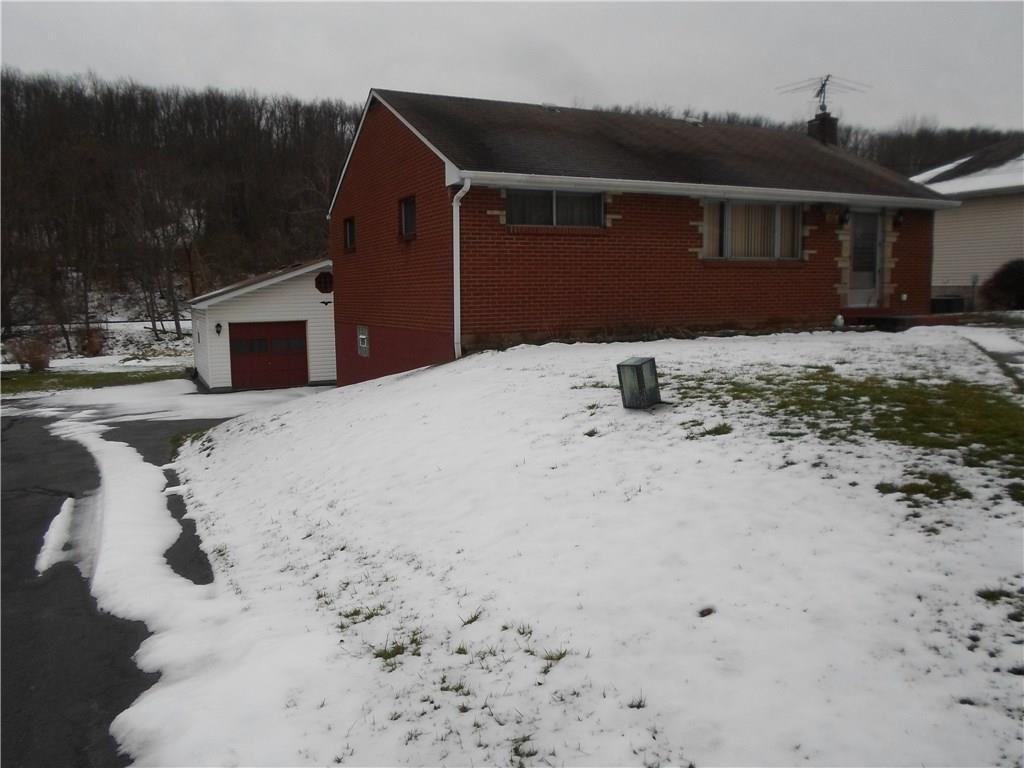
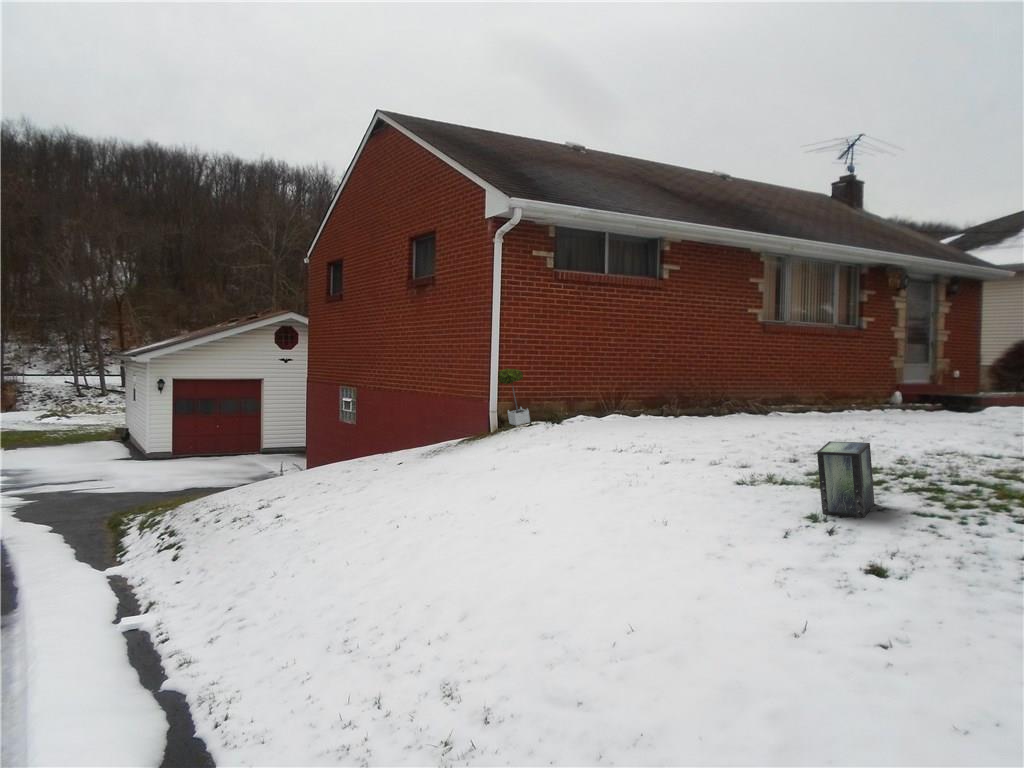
potted tree: none [459,308,487,354] -> present [498,369,530,425]

